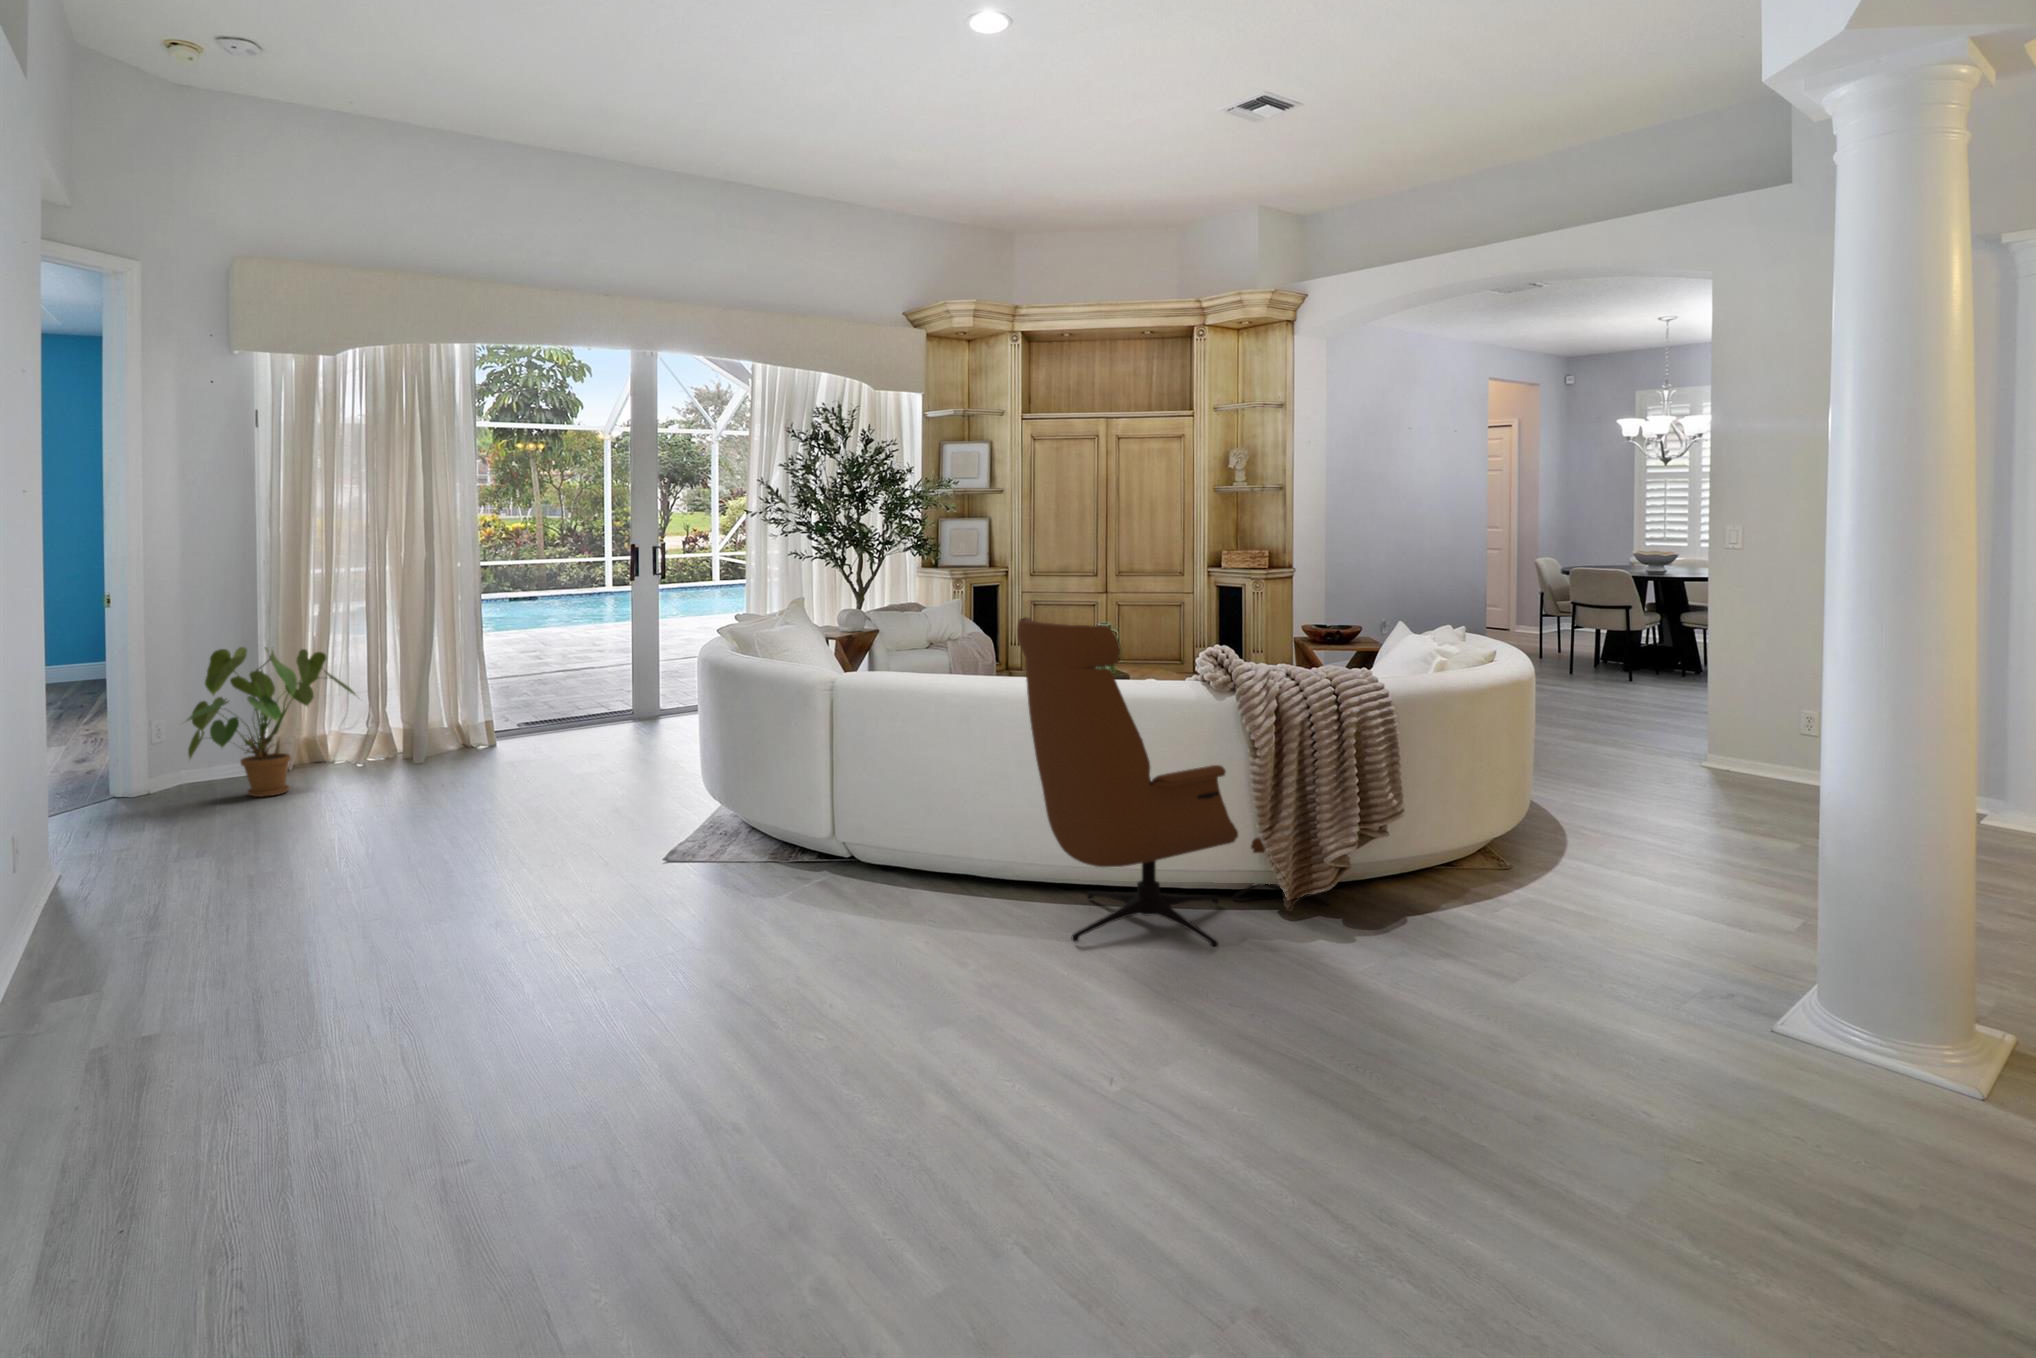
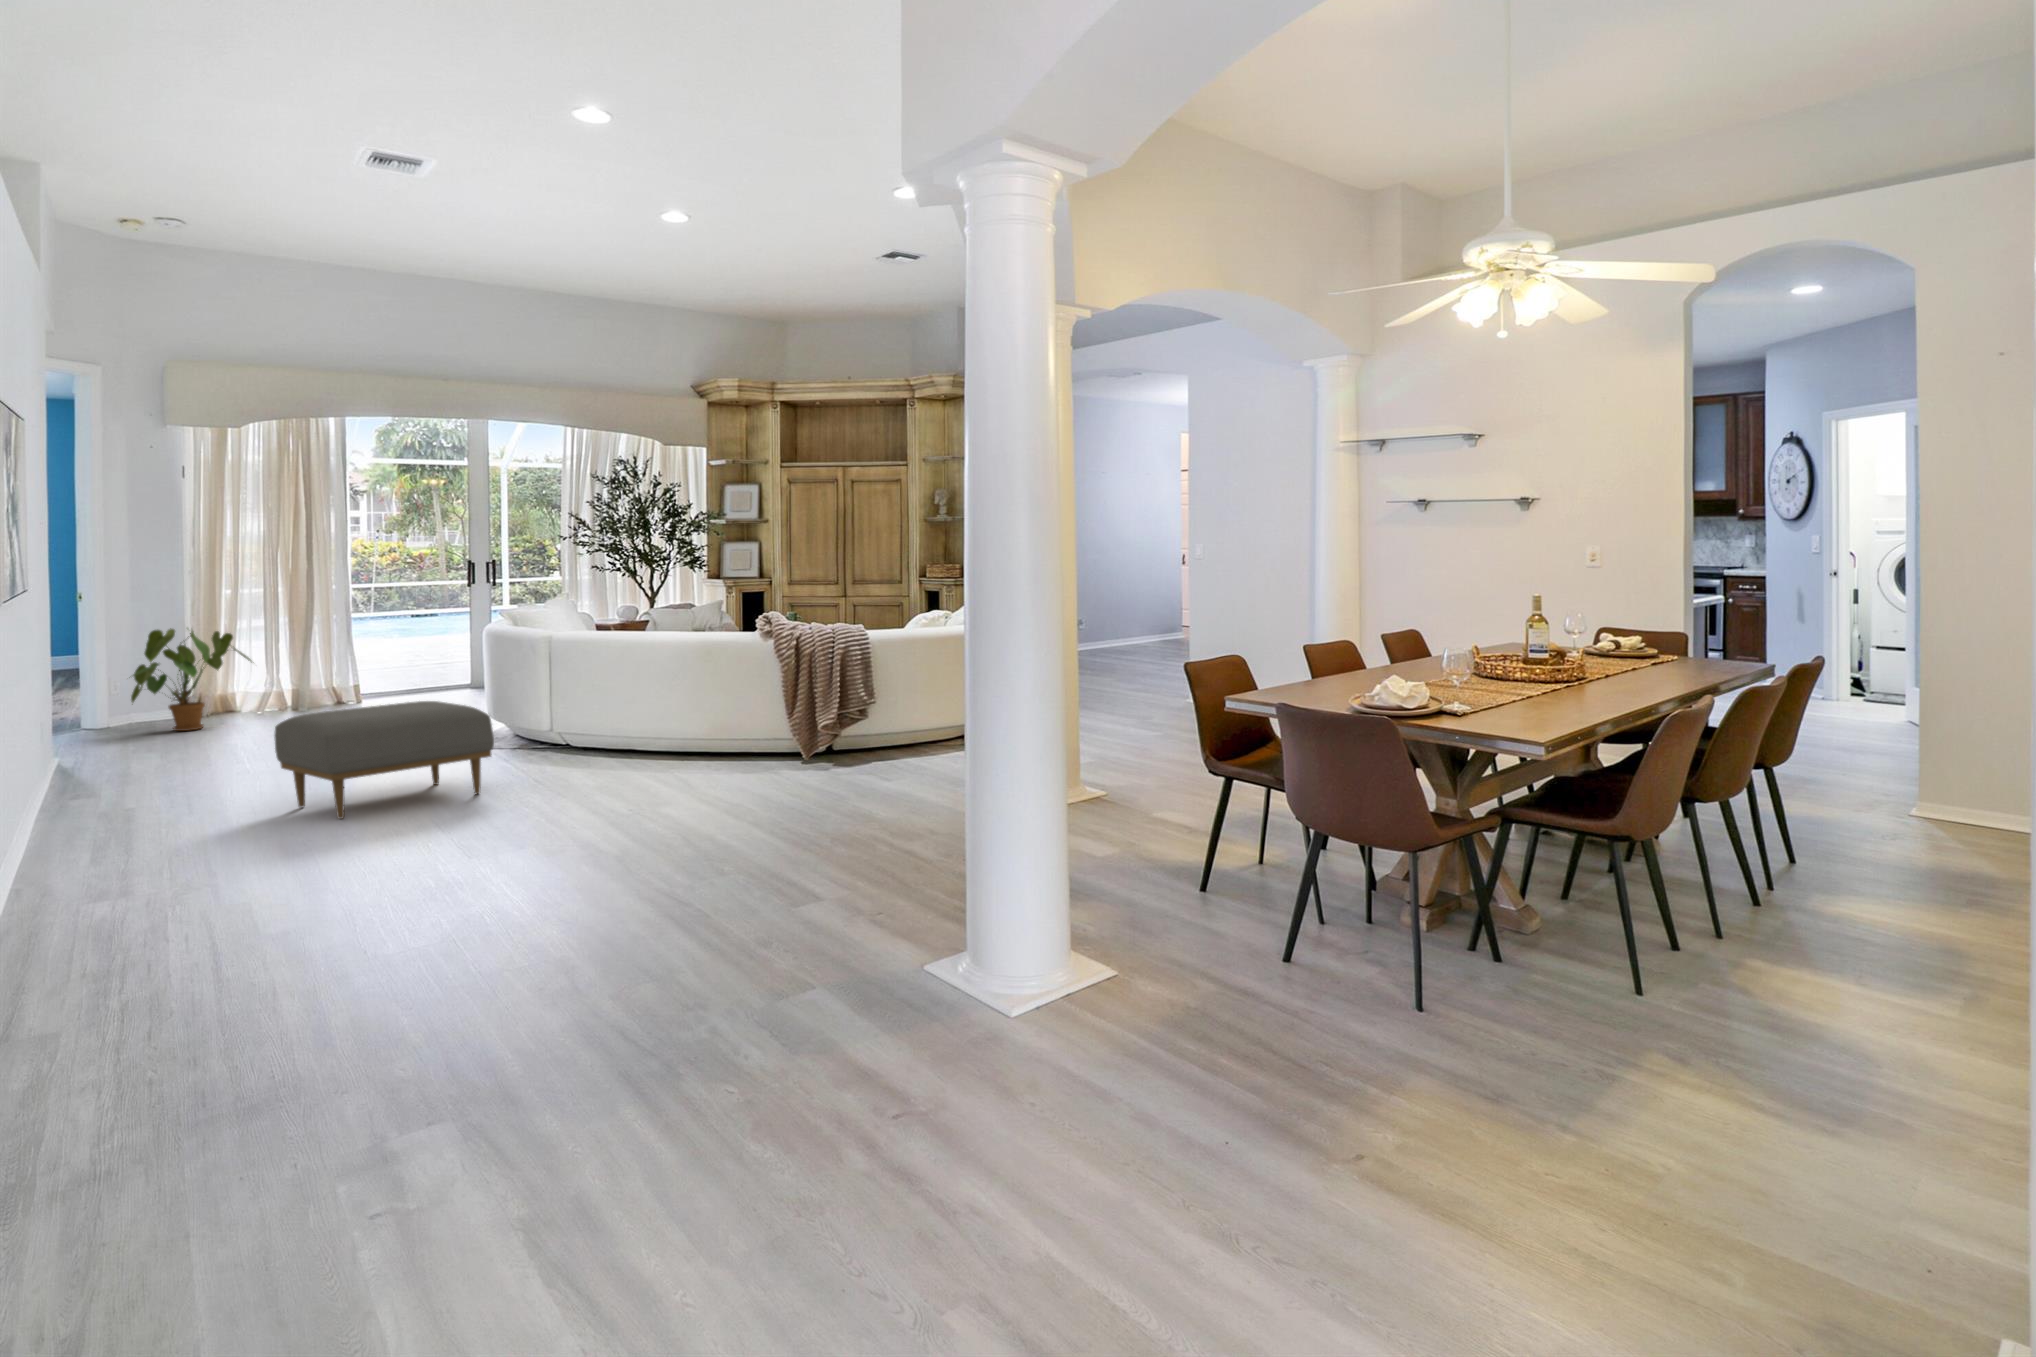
lounge chair: present [1017,617,1330,948] -> none [622,597,852,789]
ottoman: none [447,791,807,1031] -> present [274,701,494,819]

